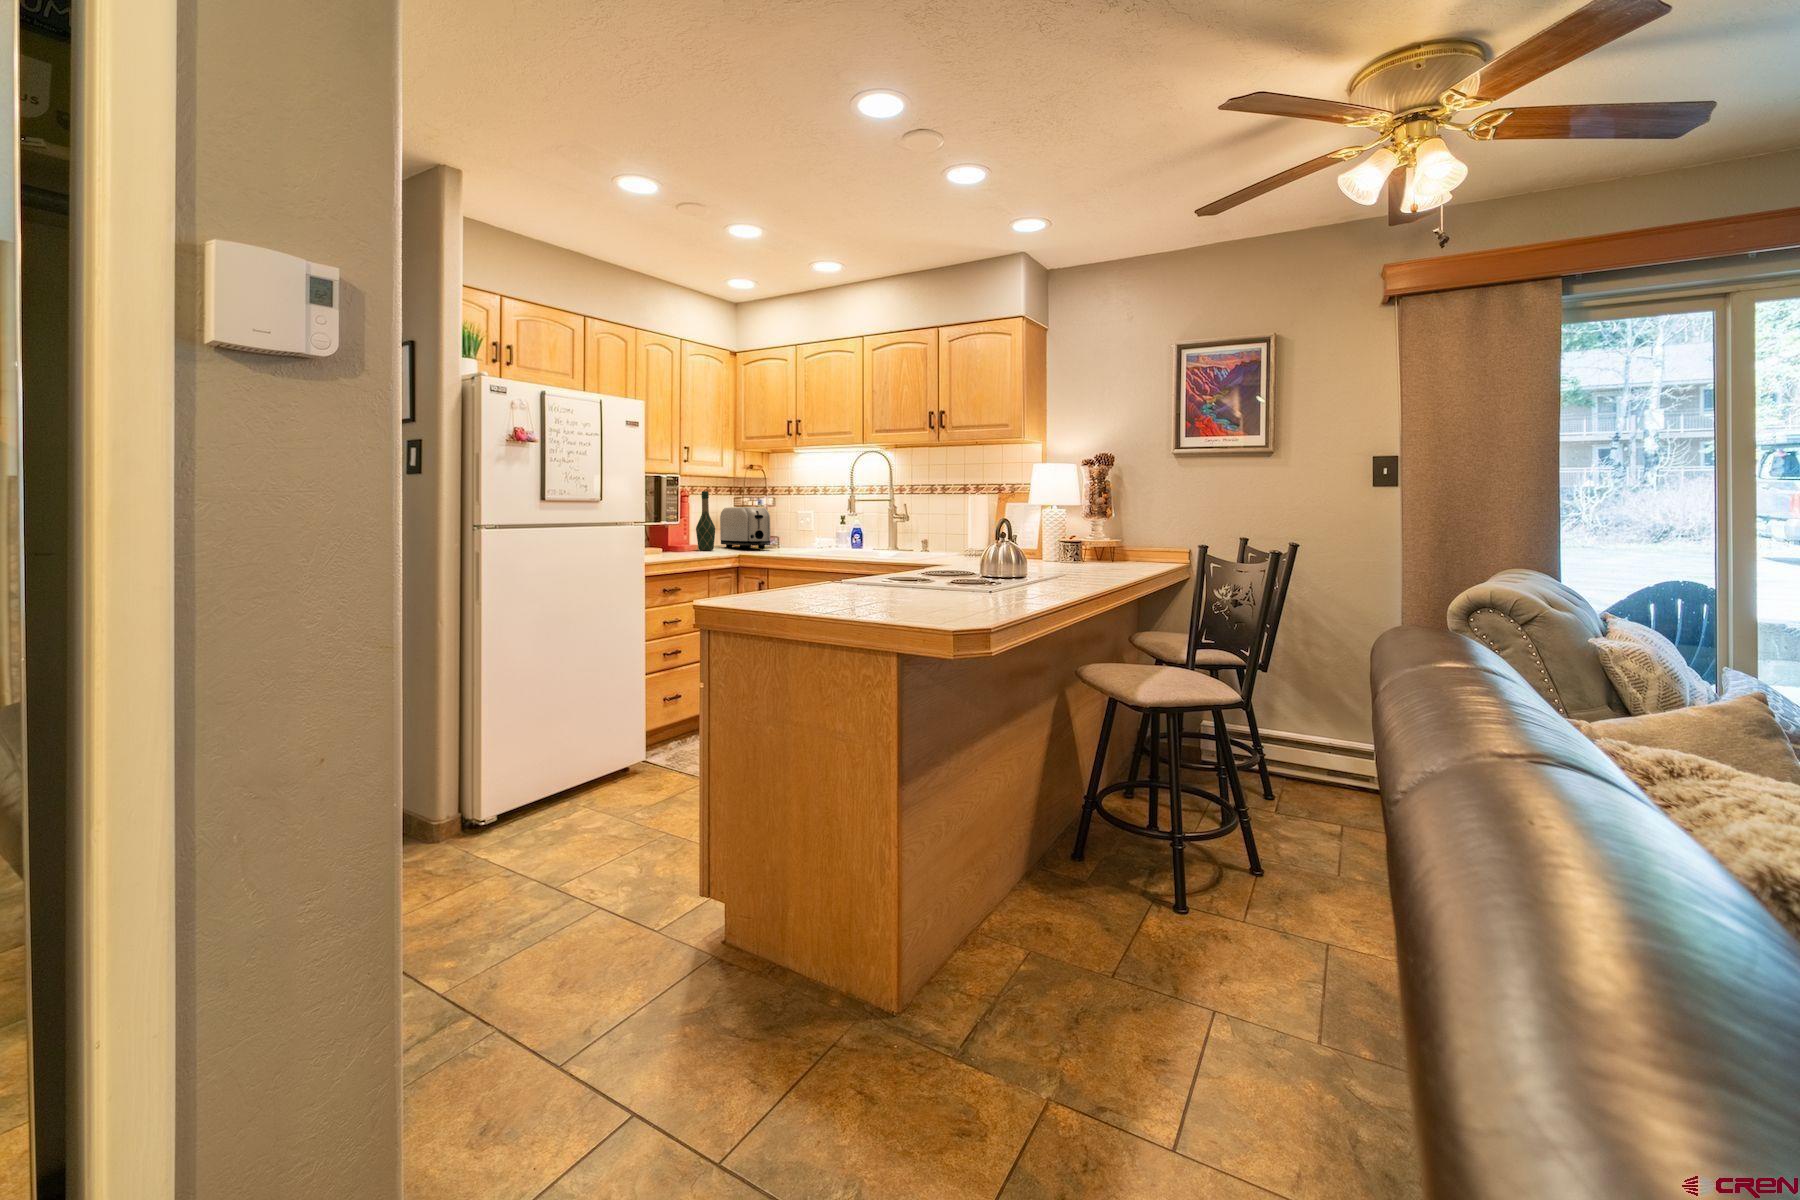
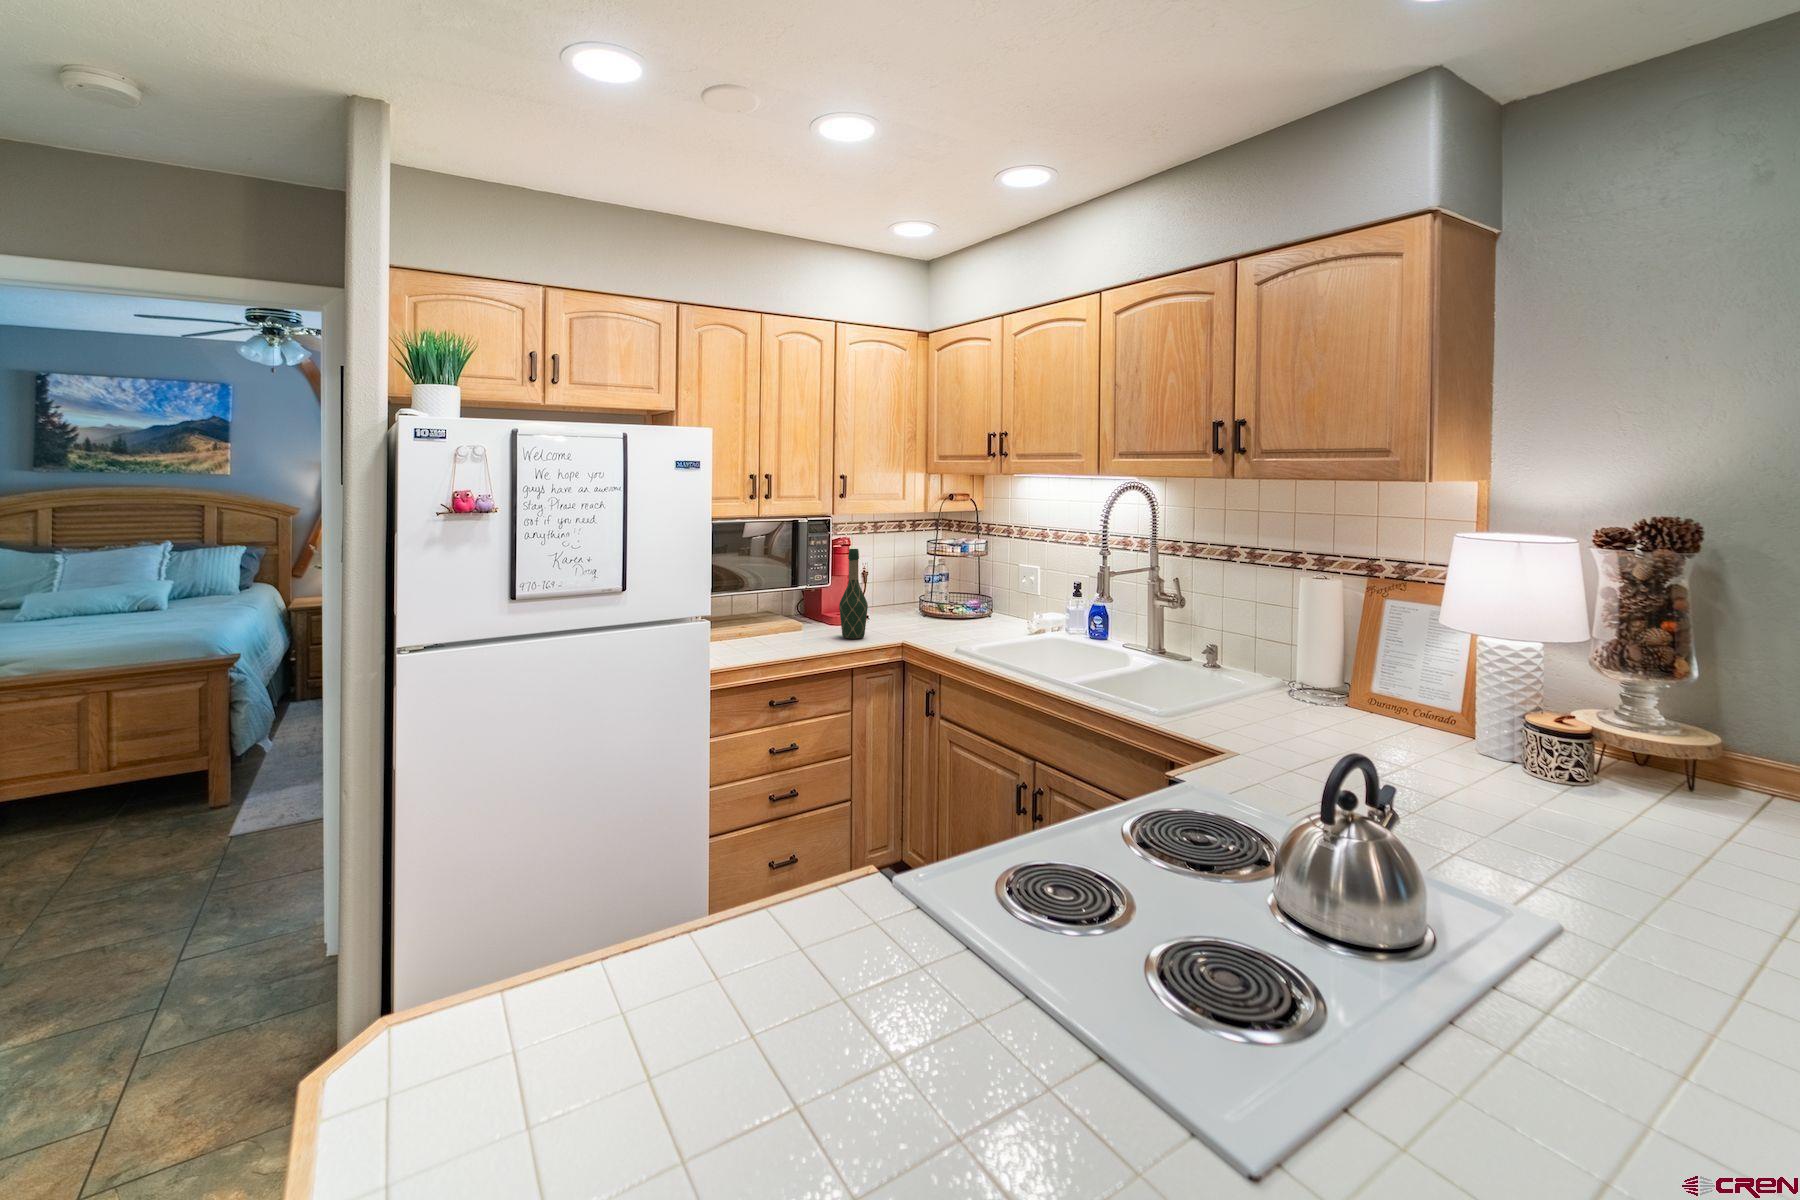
toaster: present [720,507,770,549] -> none [890,567,956,636]

